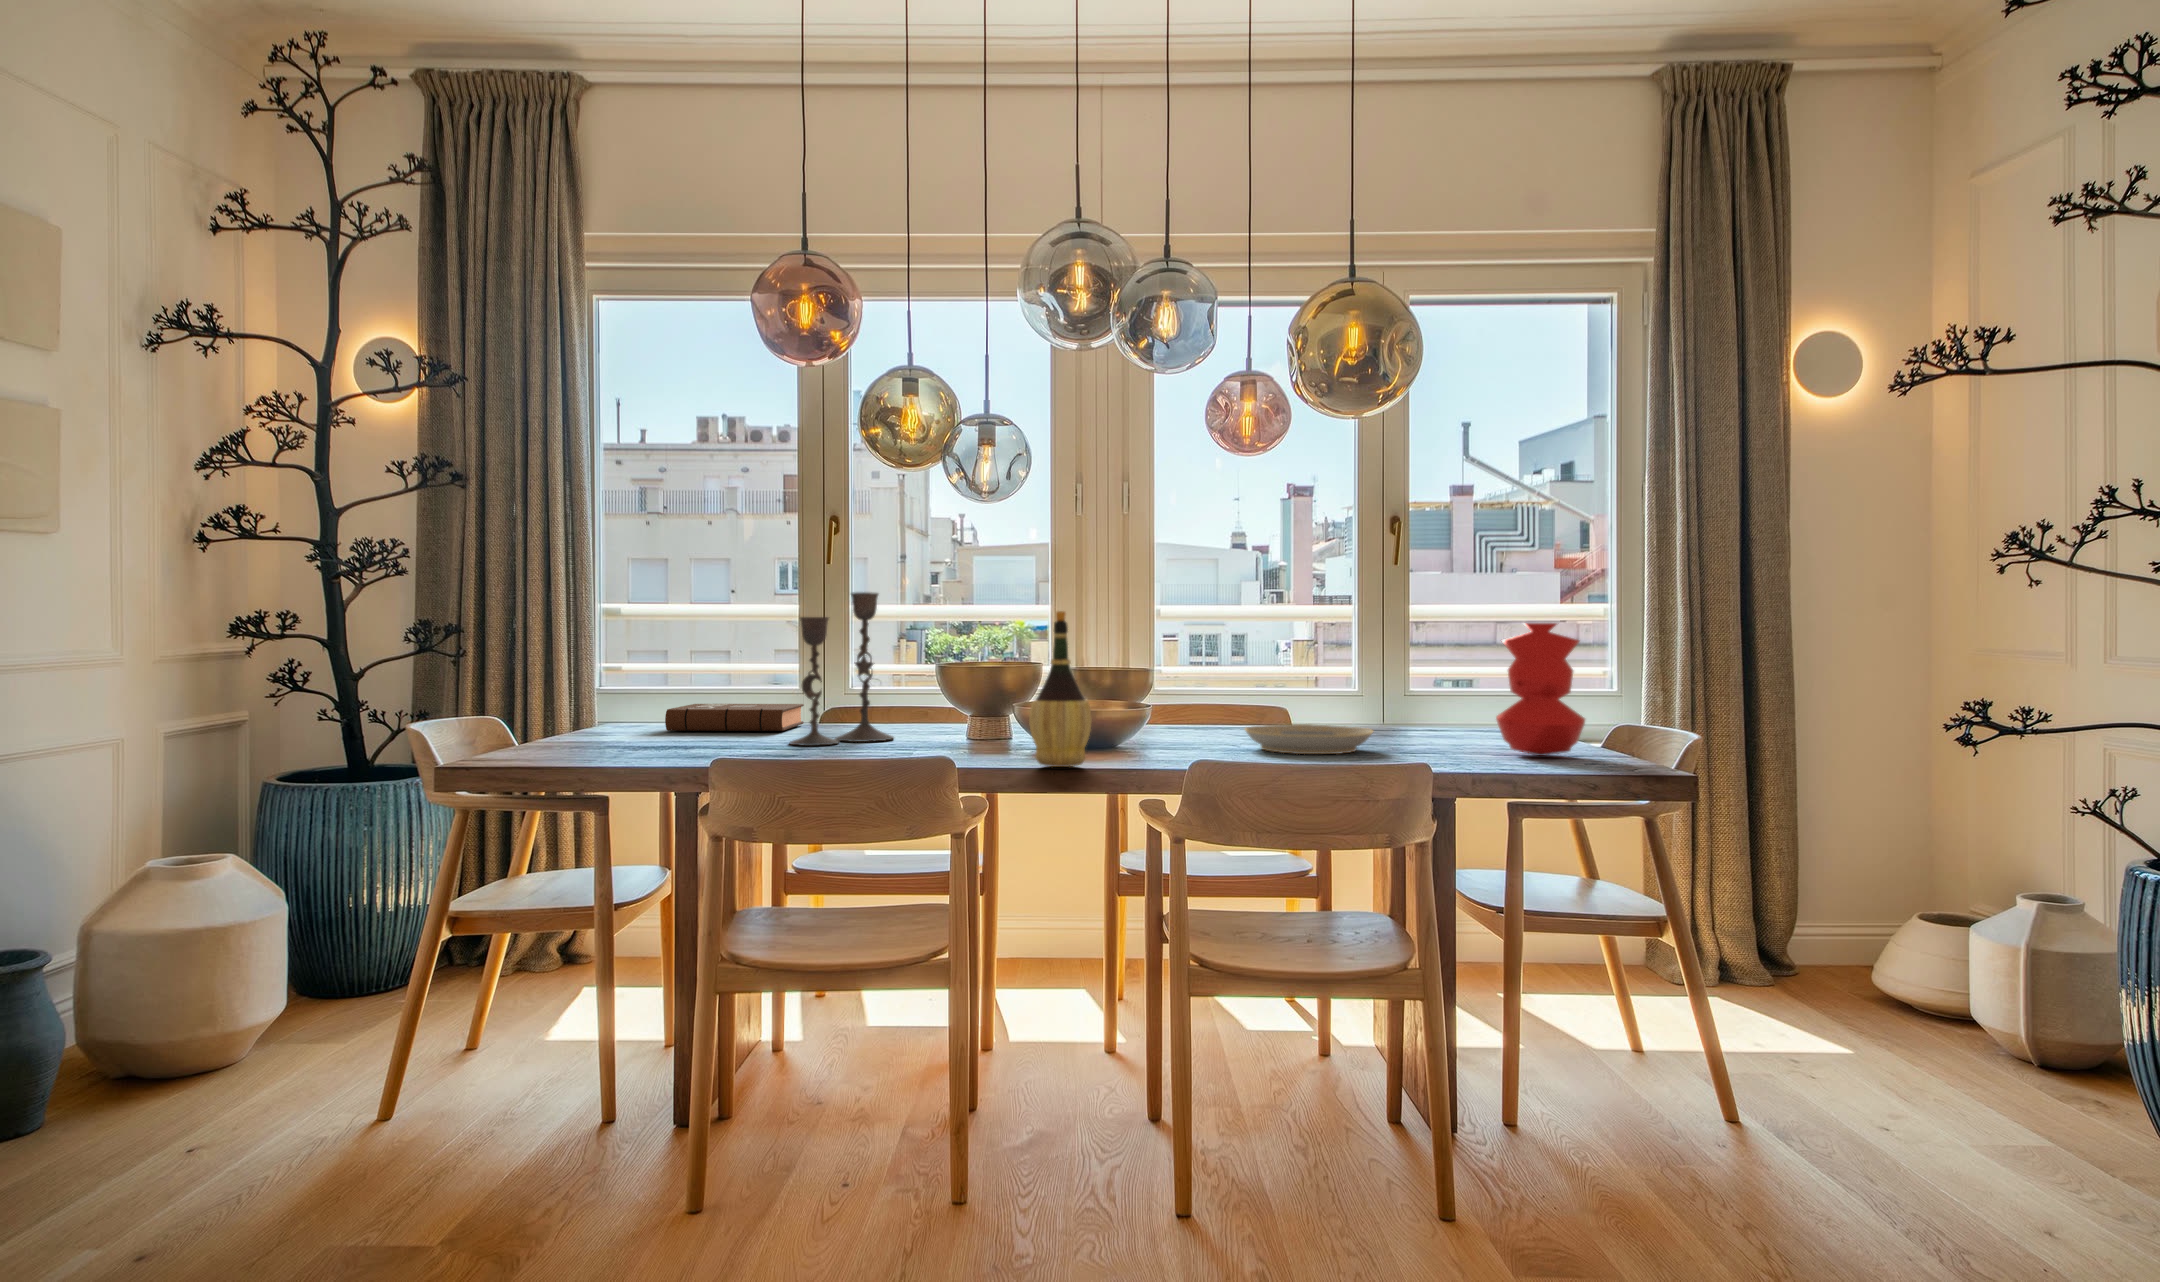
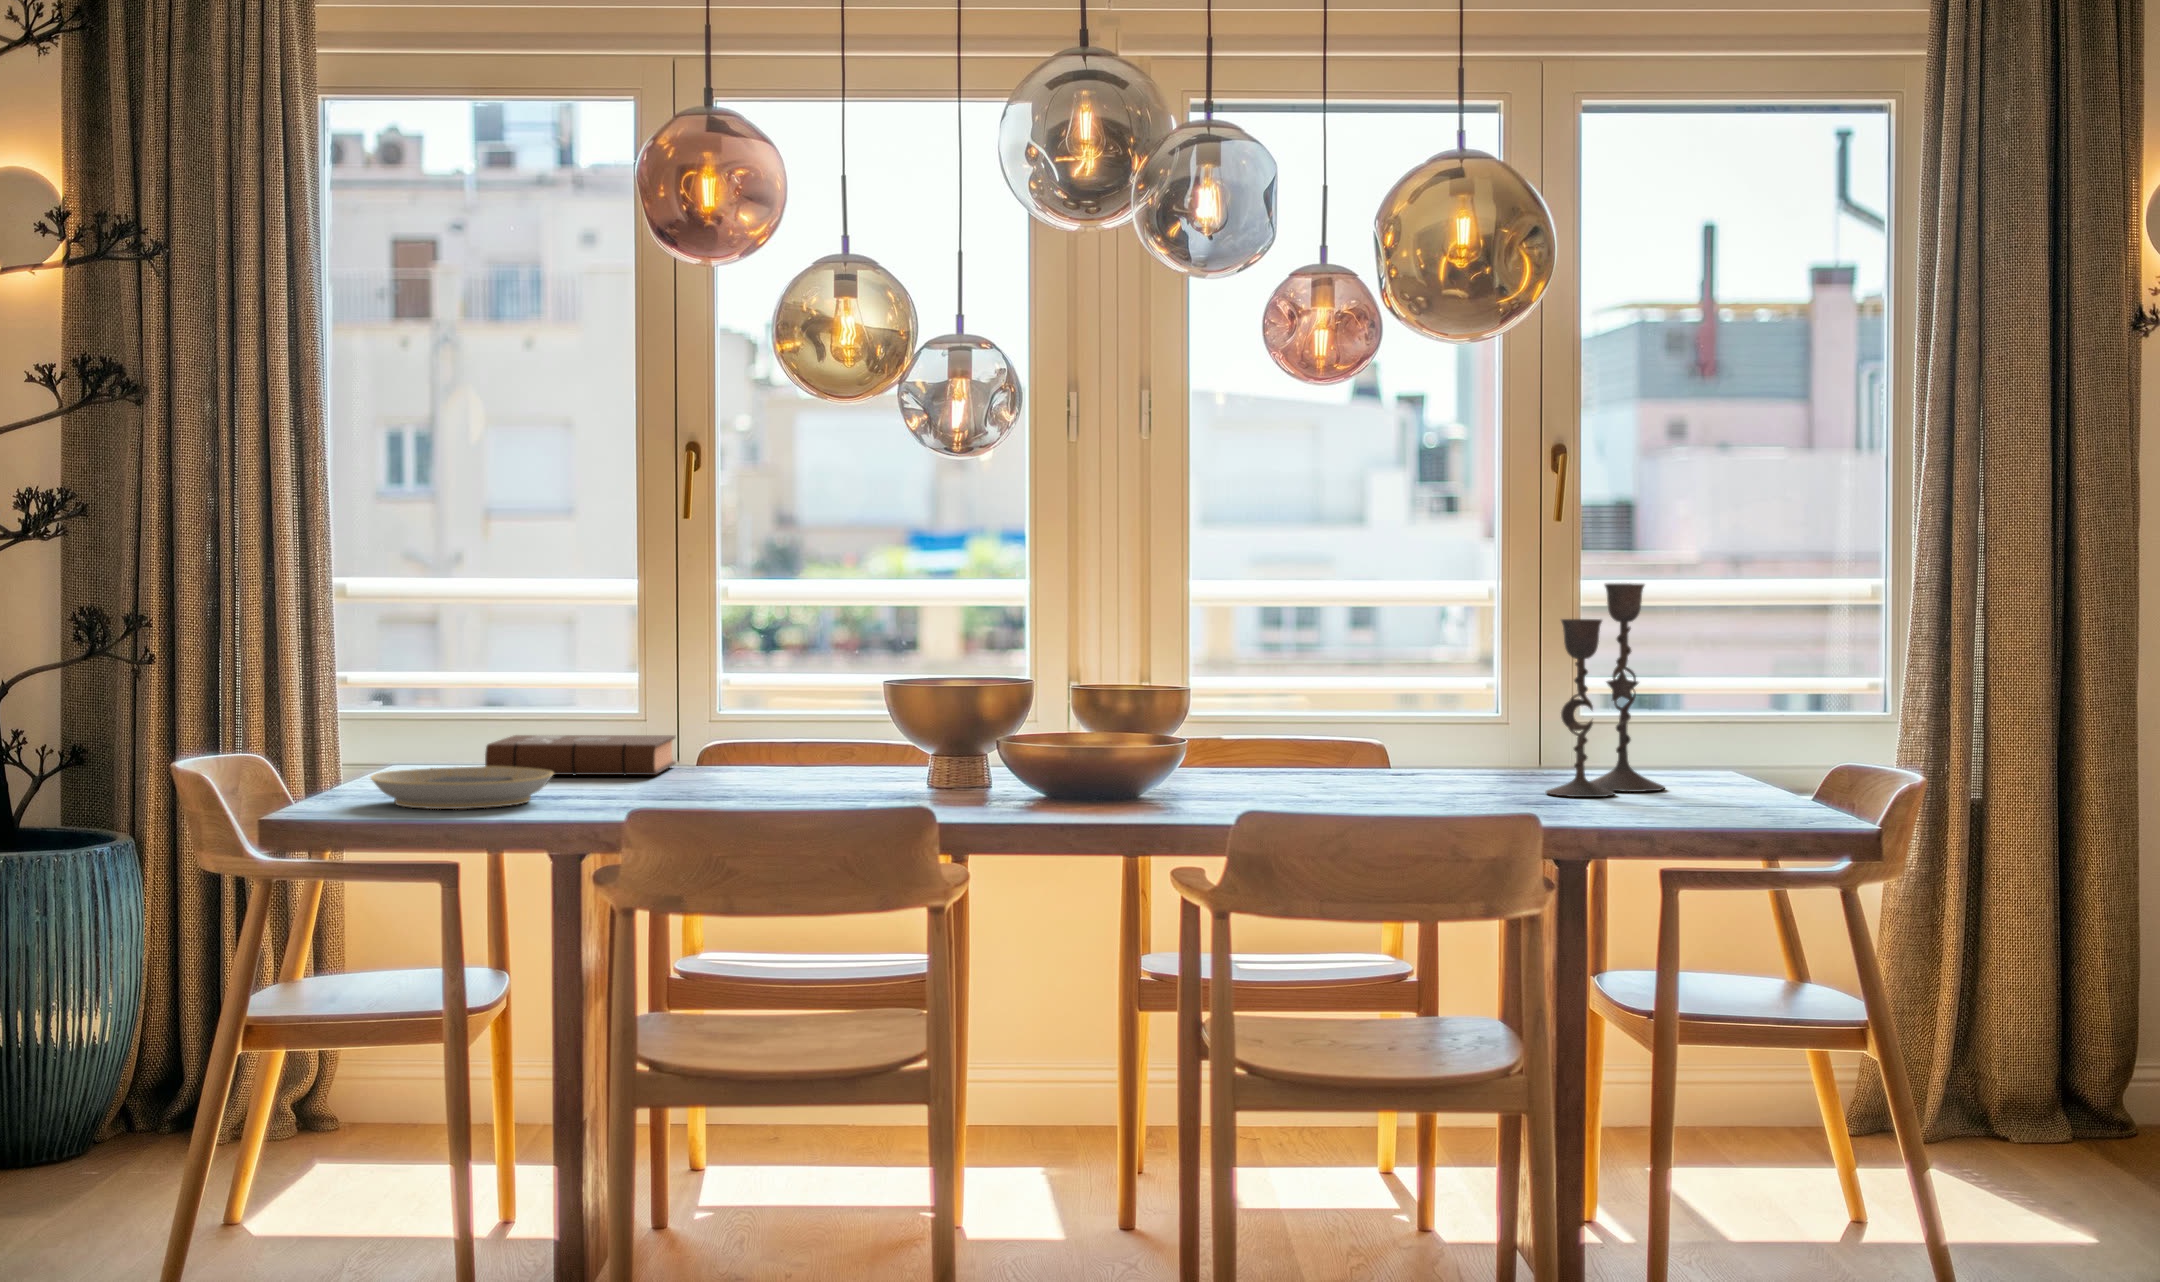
candlestick: present [790,592,894,746] -> present [1546,583,1665,797]
wine bottle: present [1029,611,1092,767] -> none [1025,619,1108,824]
vase: present [1496,623,1585,756] -> none [1653,630,1769,810]
plate: present [1245,724,1373,754] -> present [371,766,554,809]

